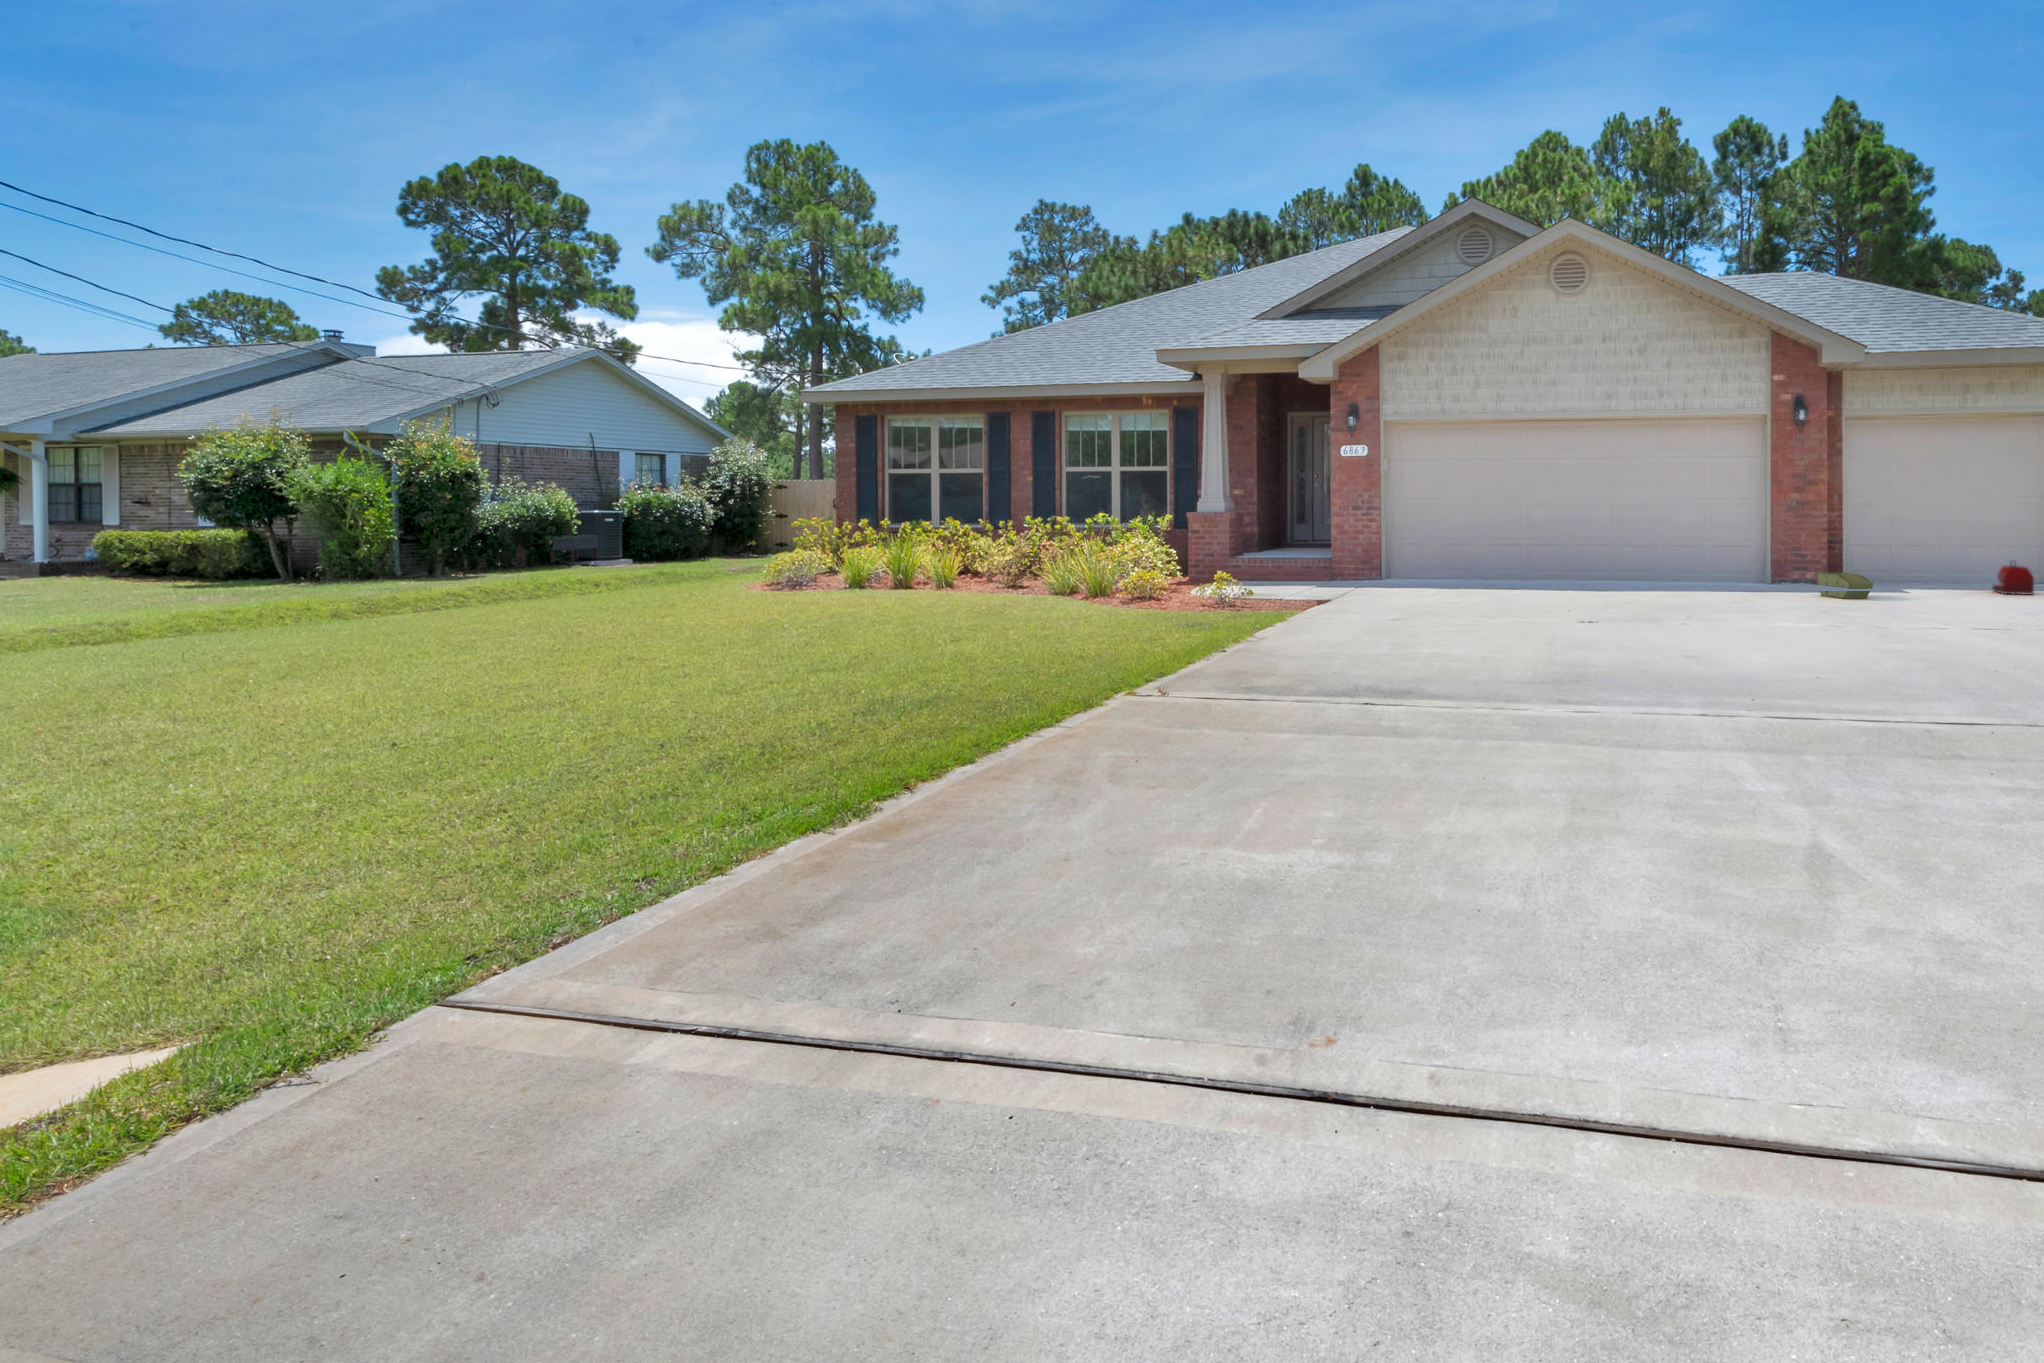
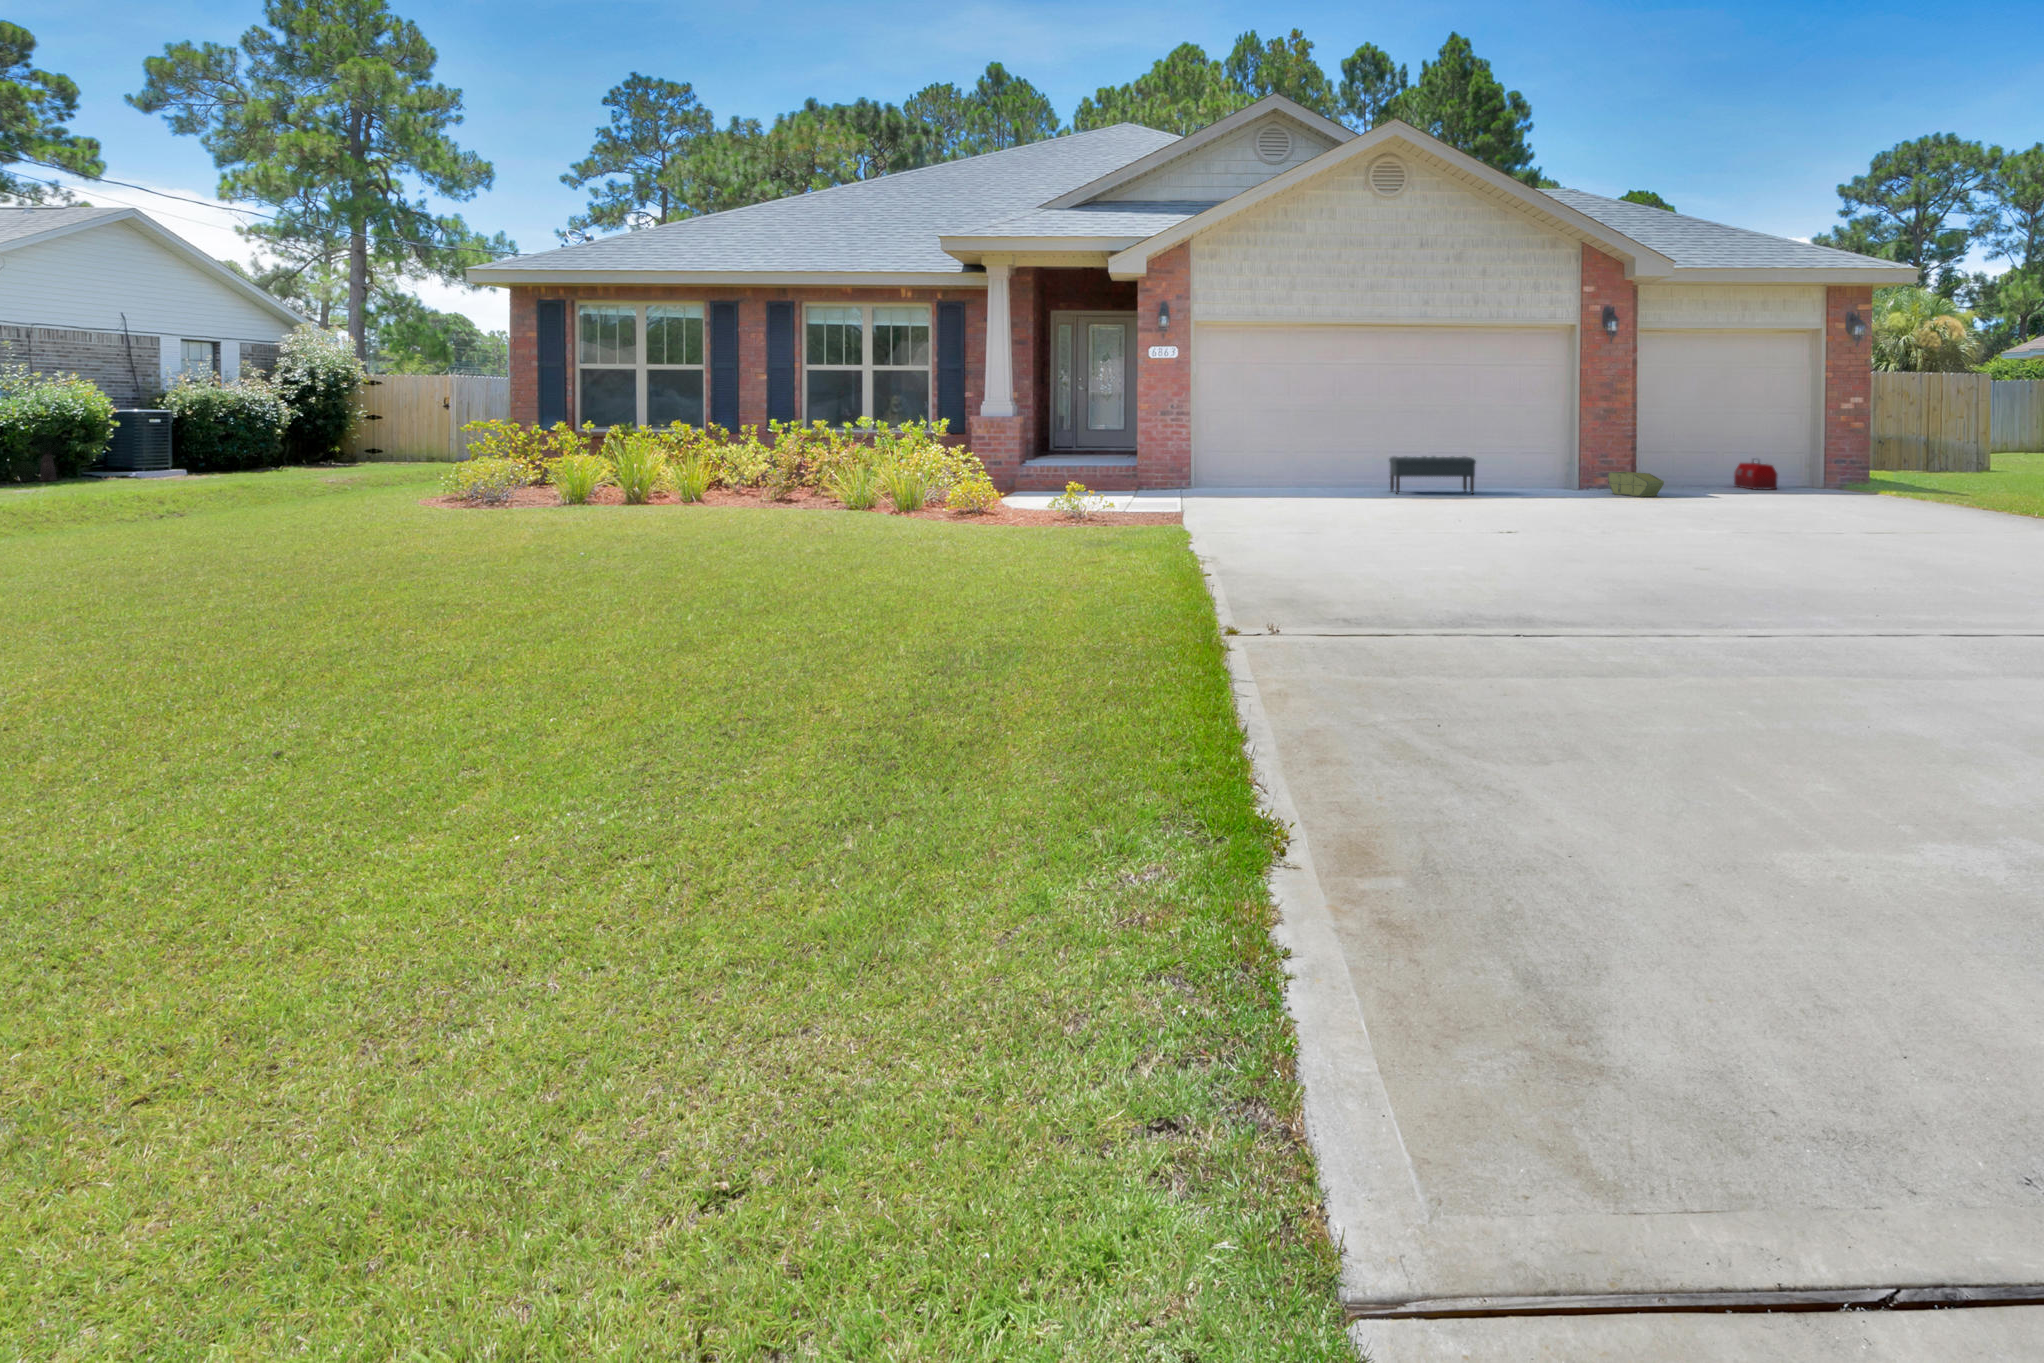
bench: present [550,535,598,563] -> present [1389,456,1476,494]

